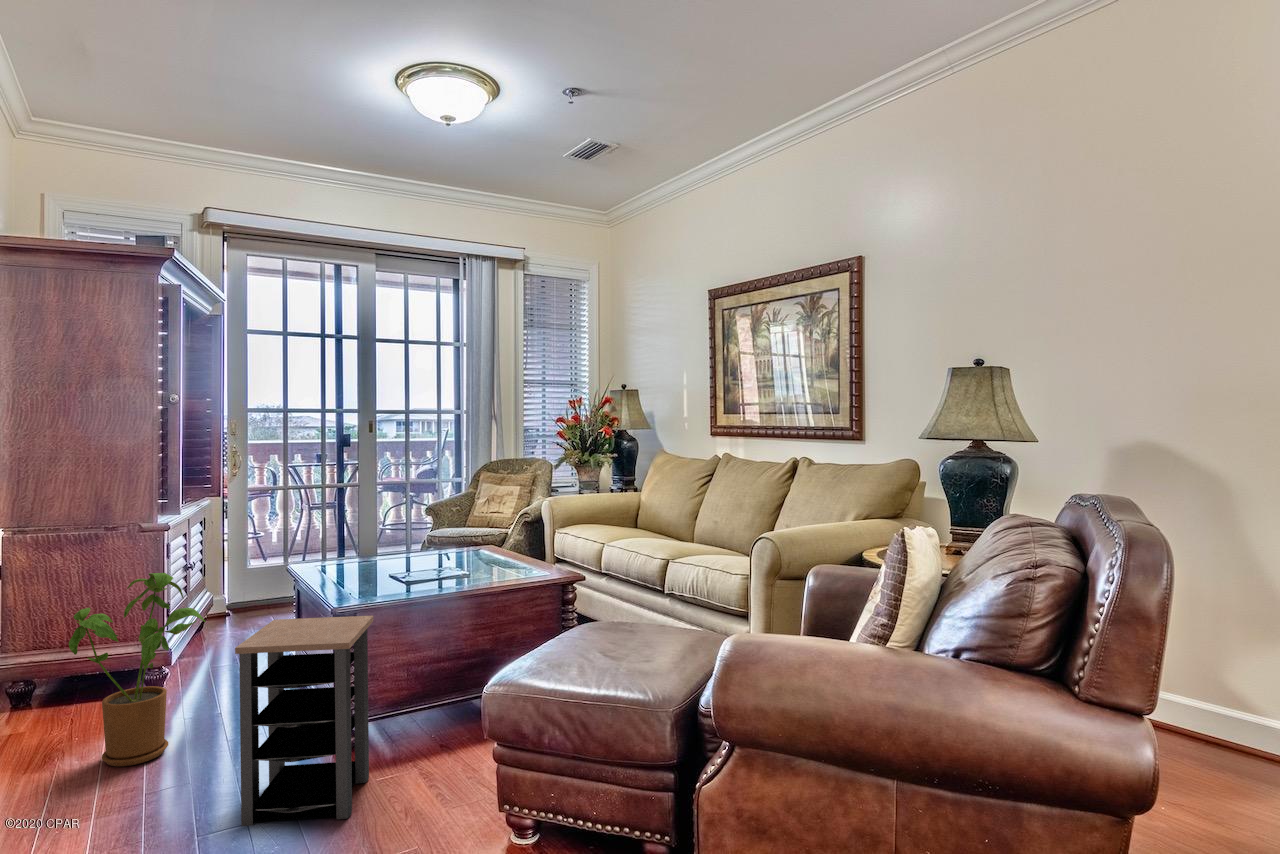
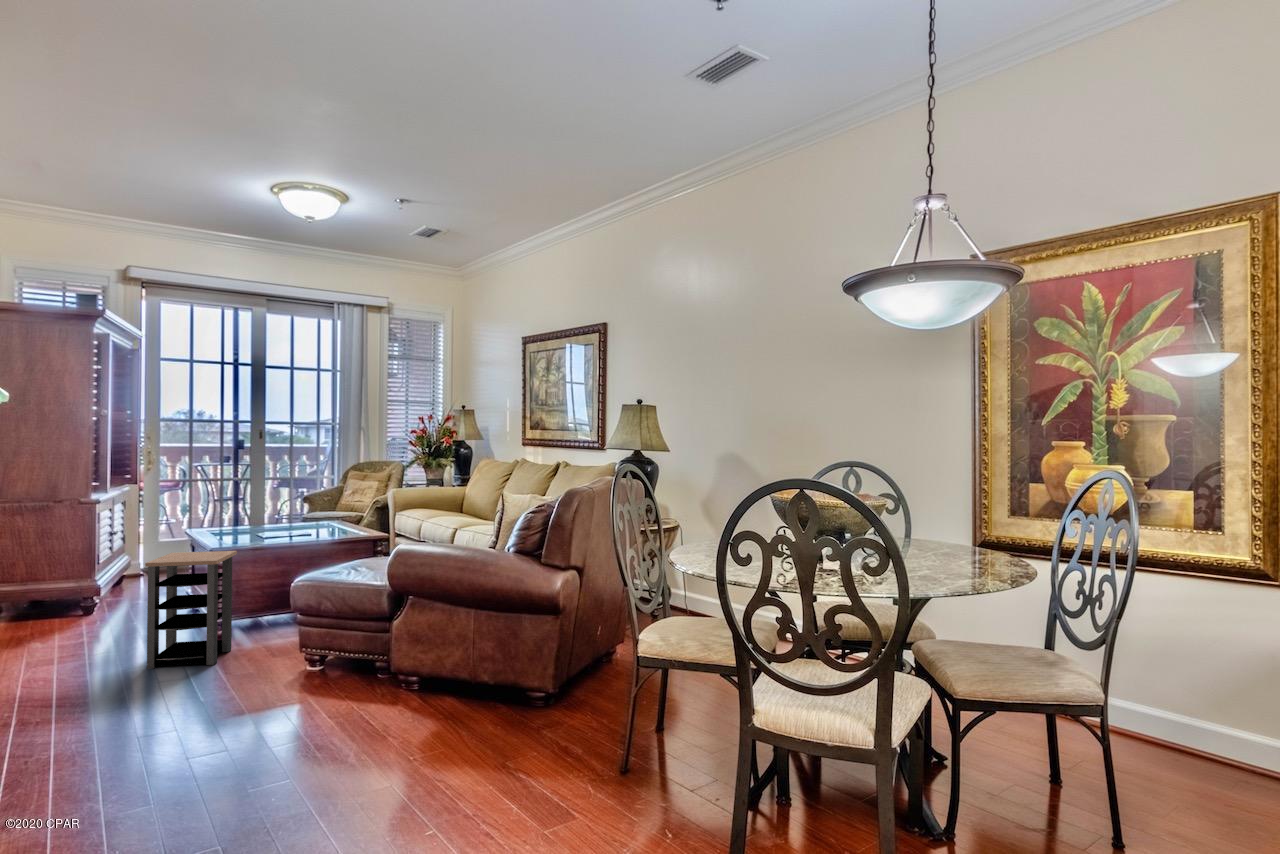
house plant: present [69,573,206,766] -> none [34,527,127,648]

